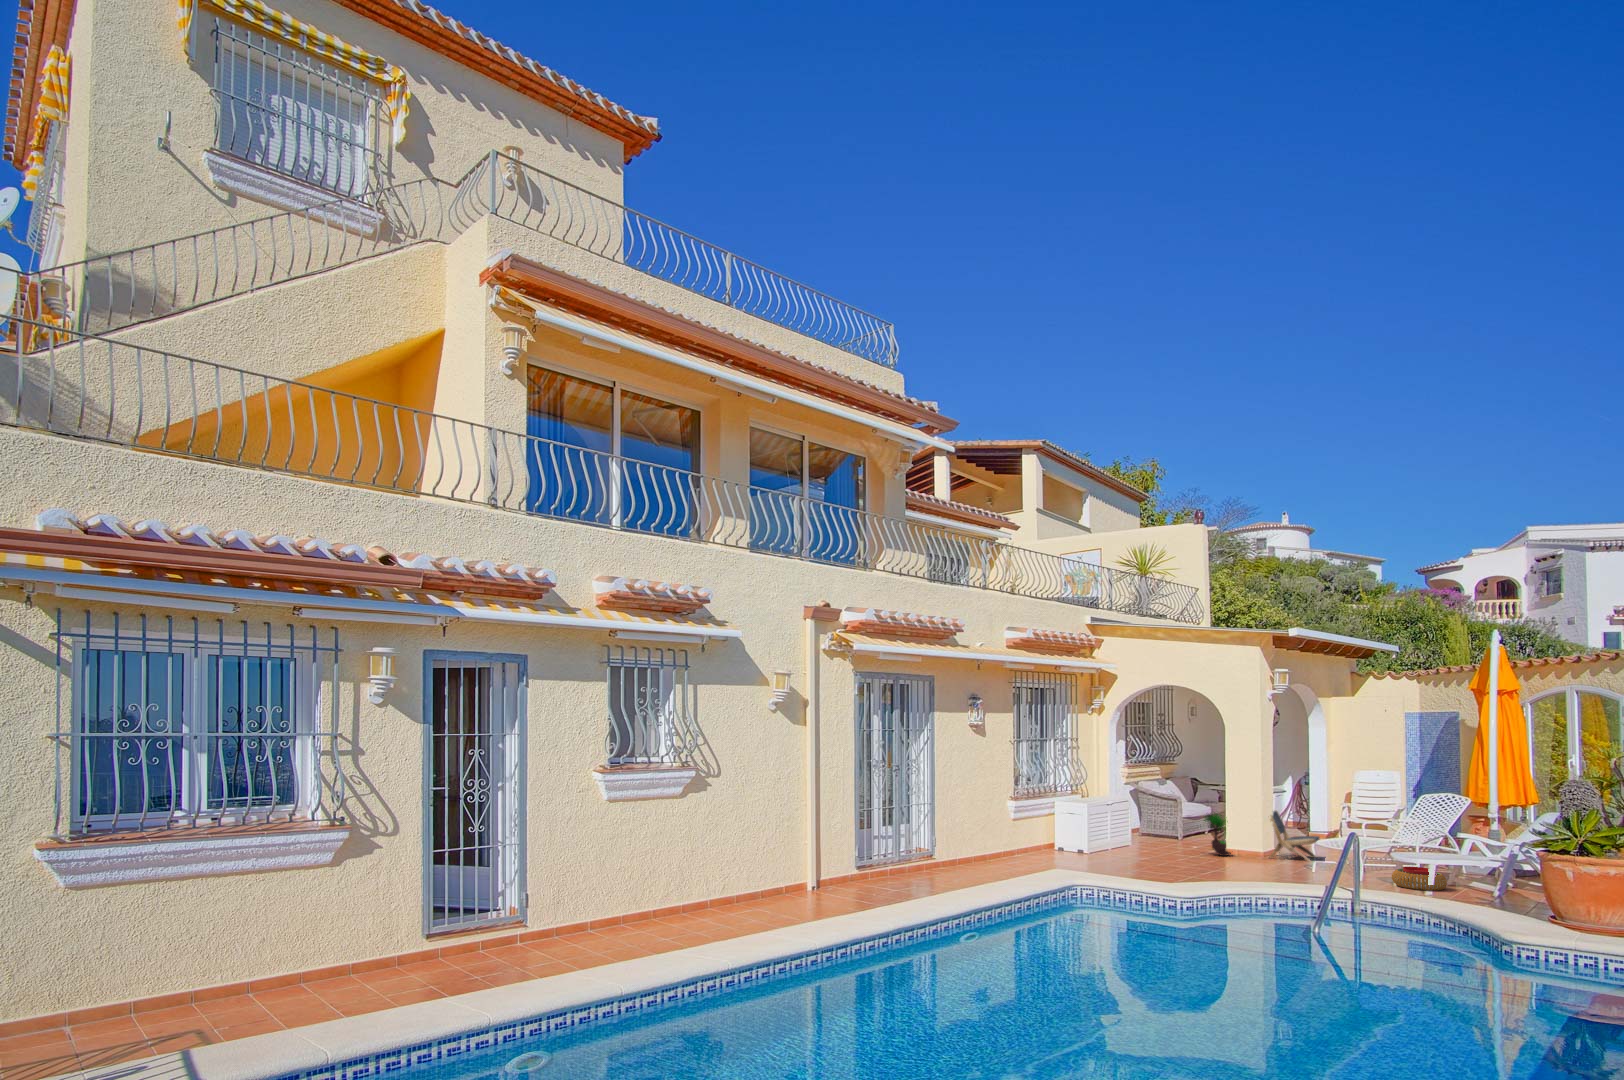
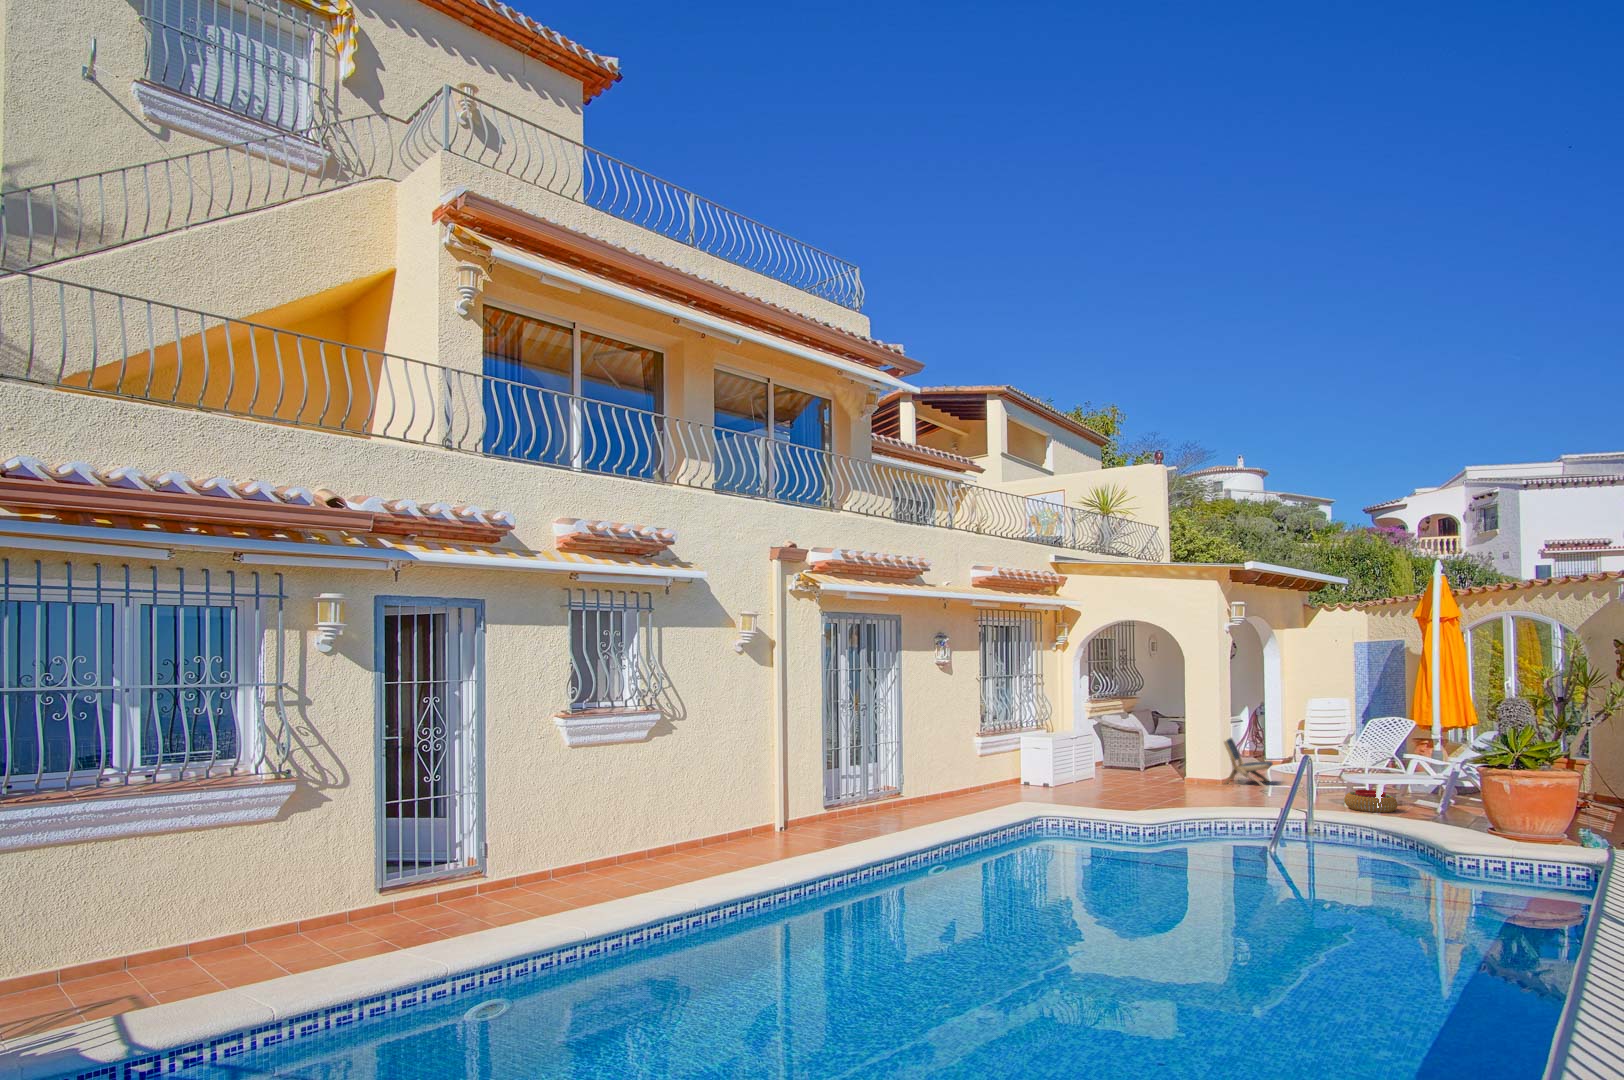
potted tree: present [1204,812,1231,856] -> none [1161,737,1191,782]

